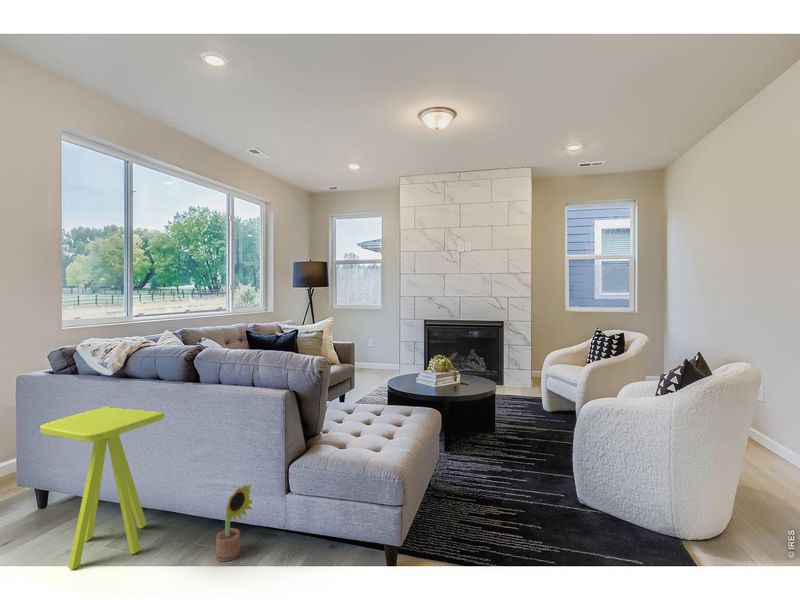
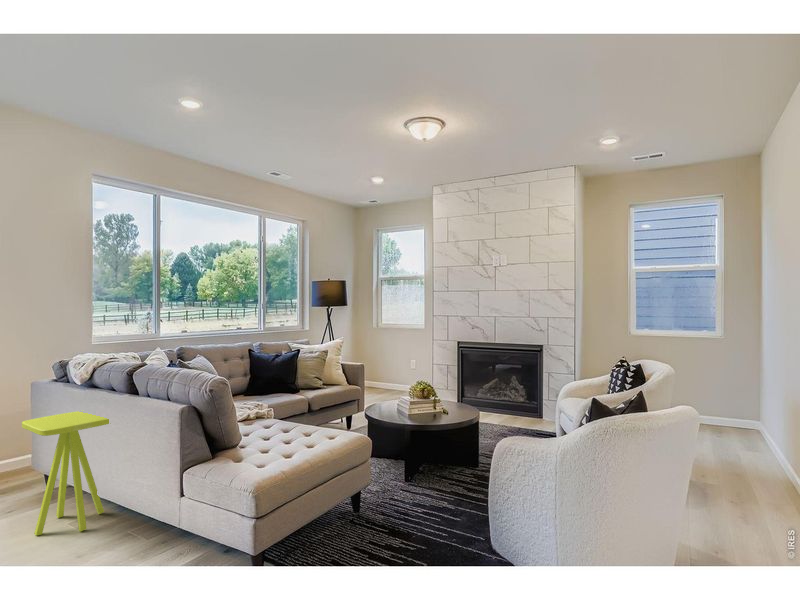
decorative plant: present [216,485,252,561] -> none [132,483,166,547]

